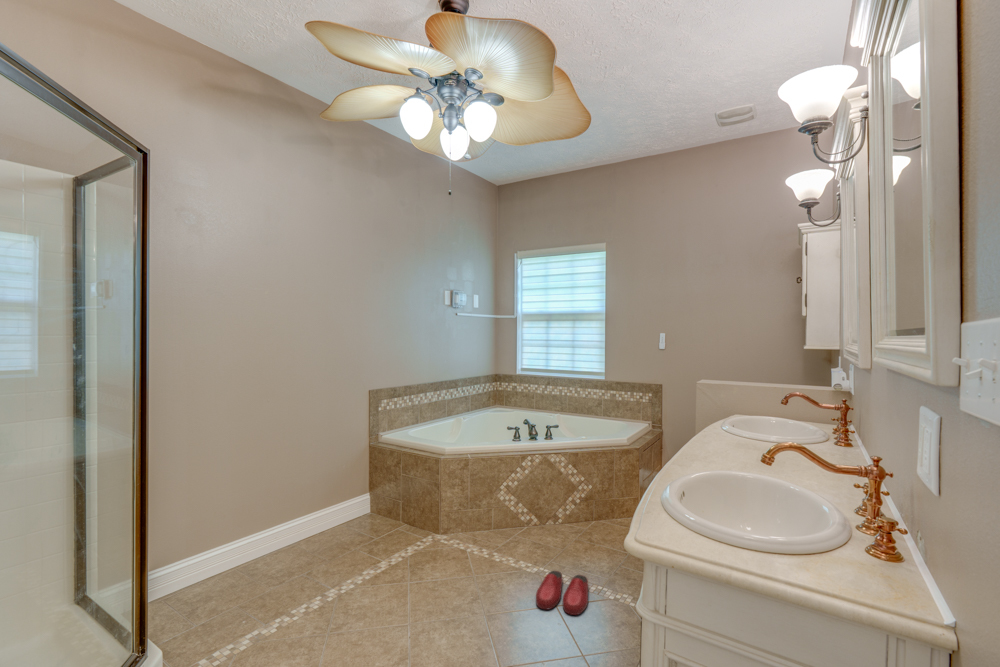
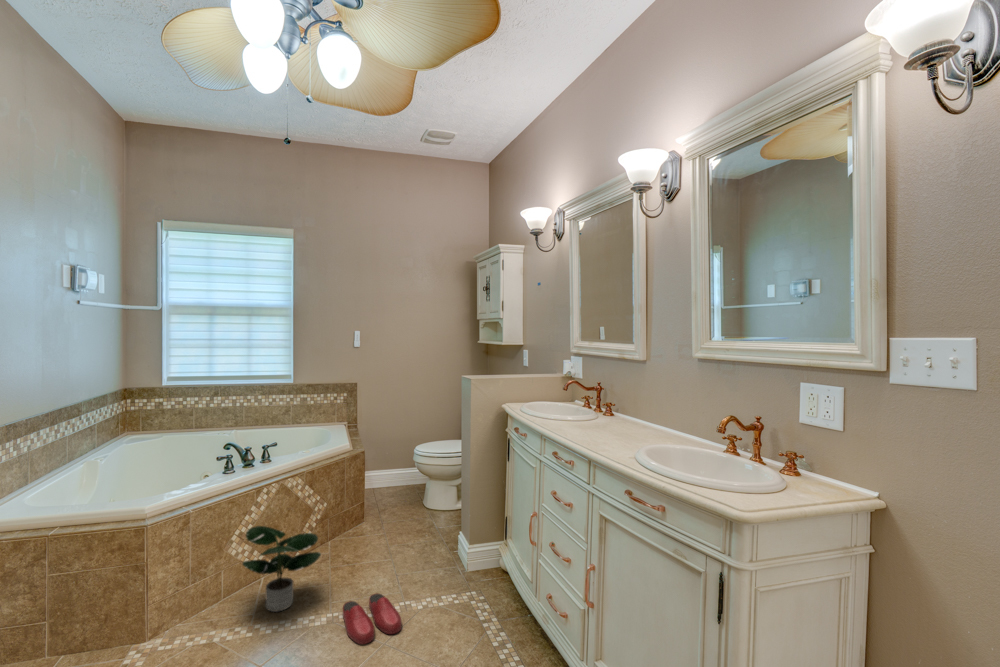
potted plant: none [487,481,550,556] -> present [243,526,321,612]

